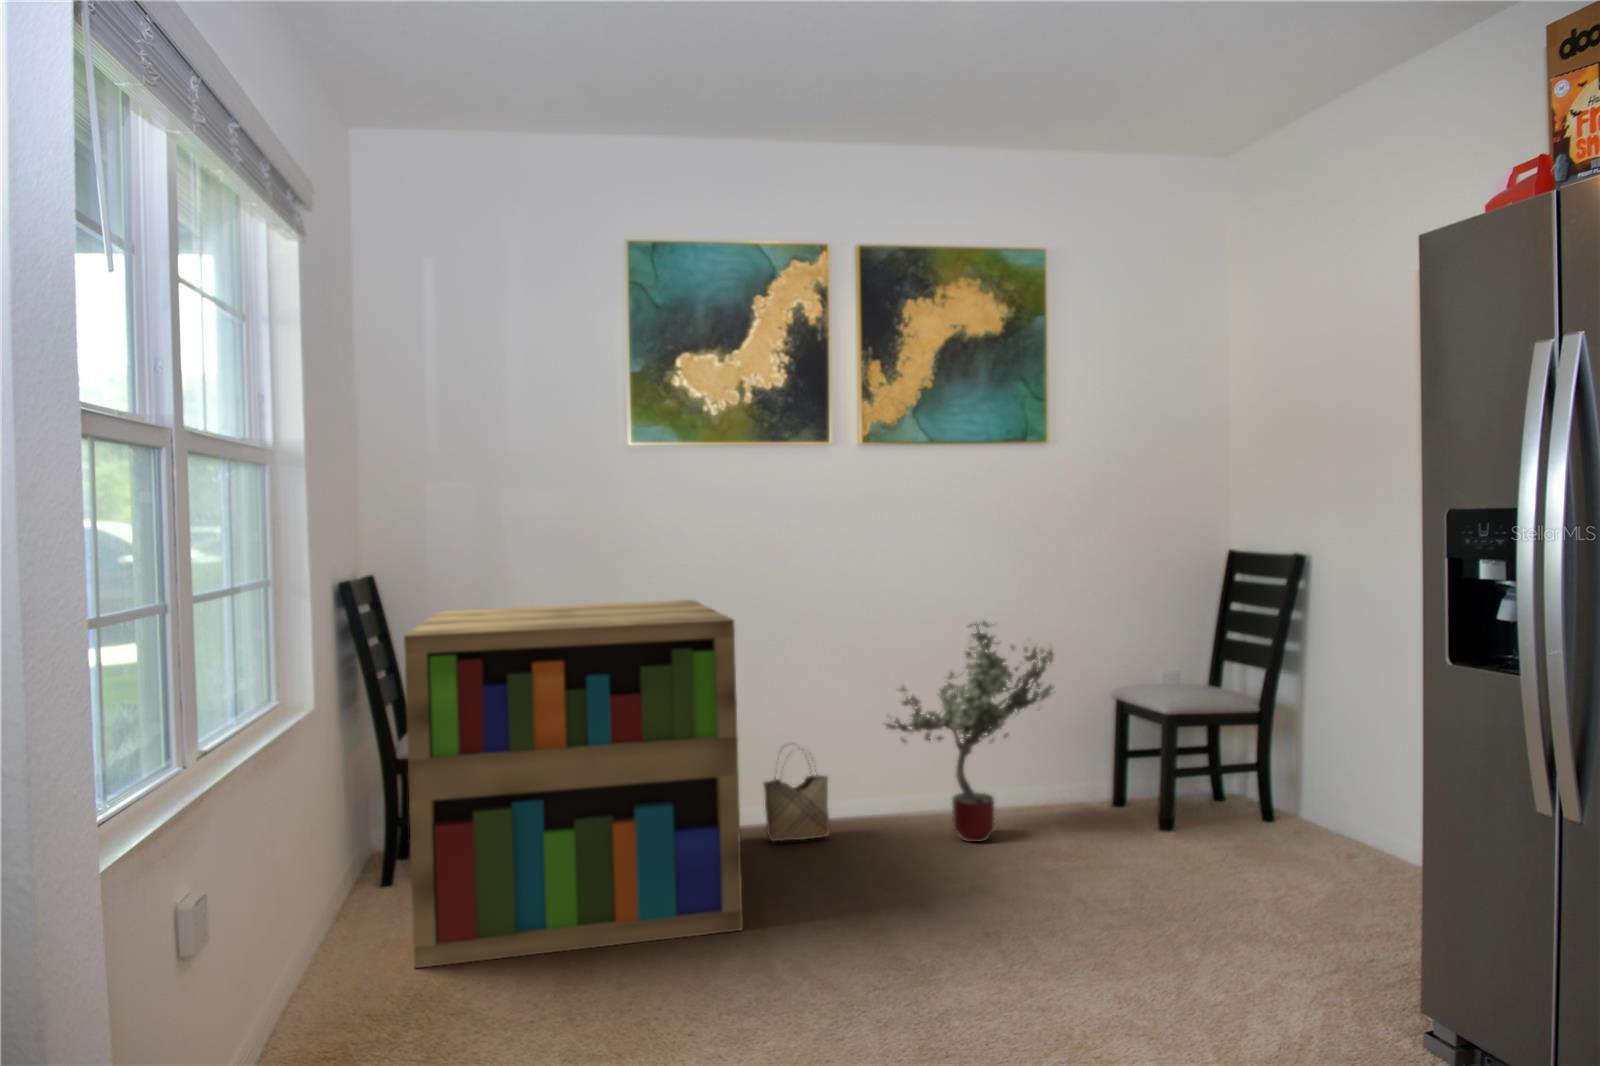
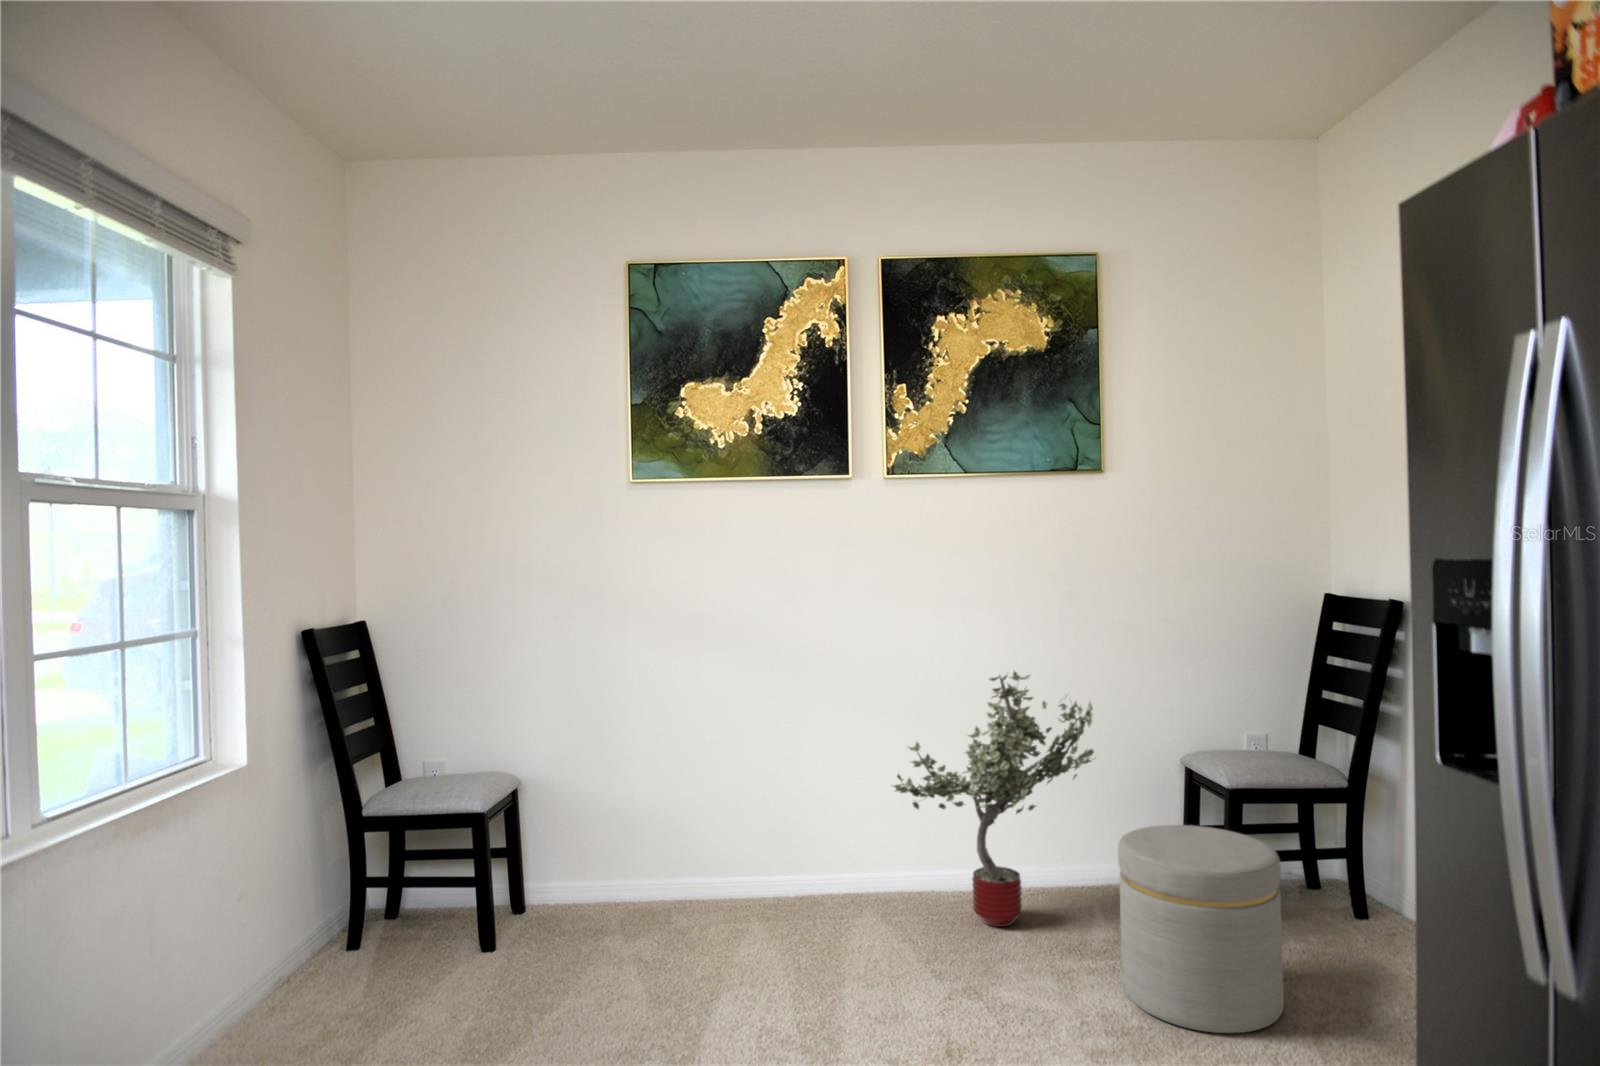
bookshelf: present [404,600,743,968] -> none [313,642,704,1044]
ottoman: none [1092,739,1224,893] -> present [1118,825,1284,1033]
woven basket: present [764,763,830,842] -> none [766,798,840,906]

